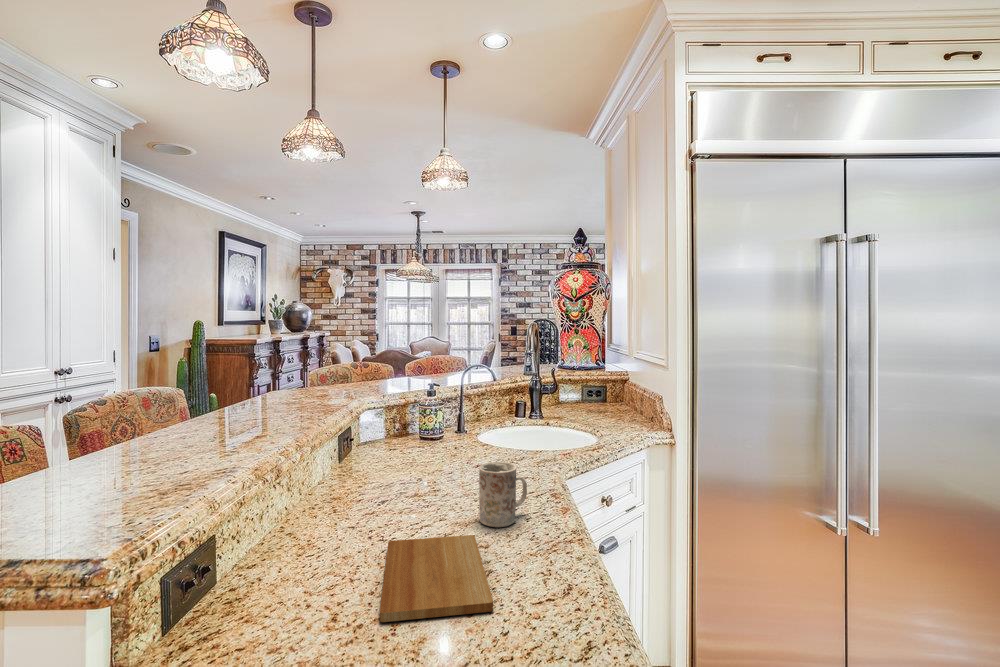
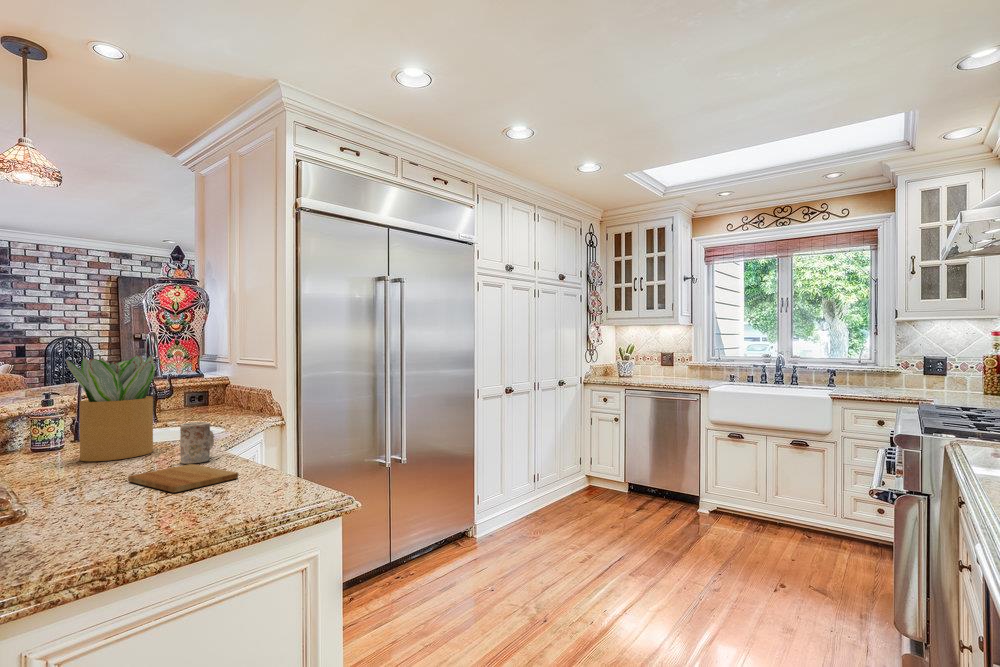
potted plant: none [404,357,490,484] -> present [66,355,155,461]

